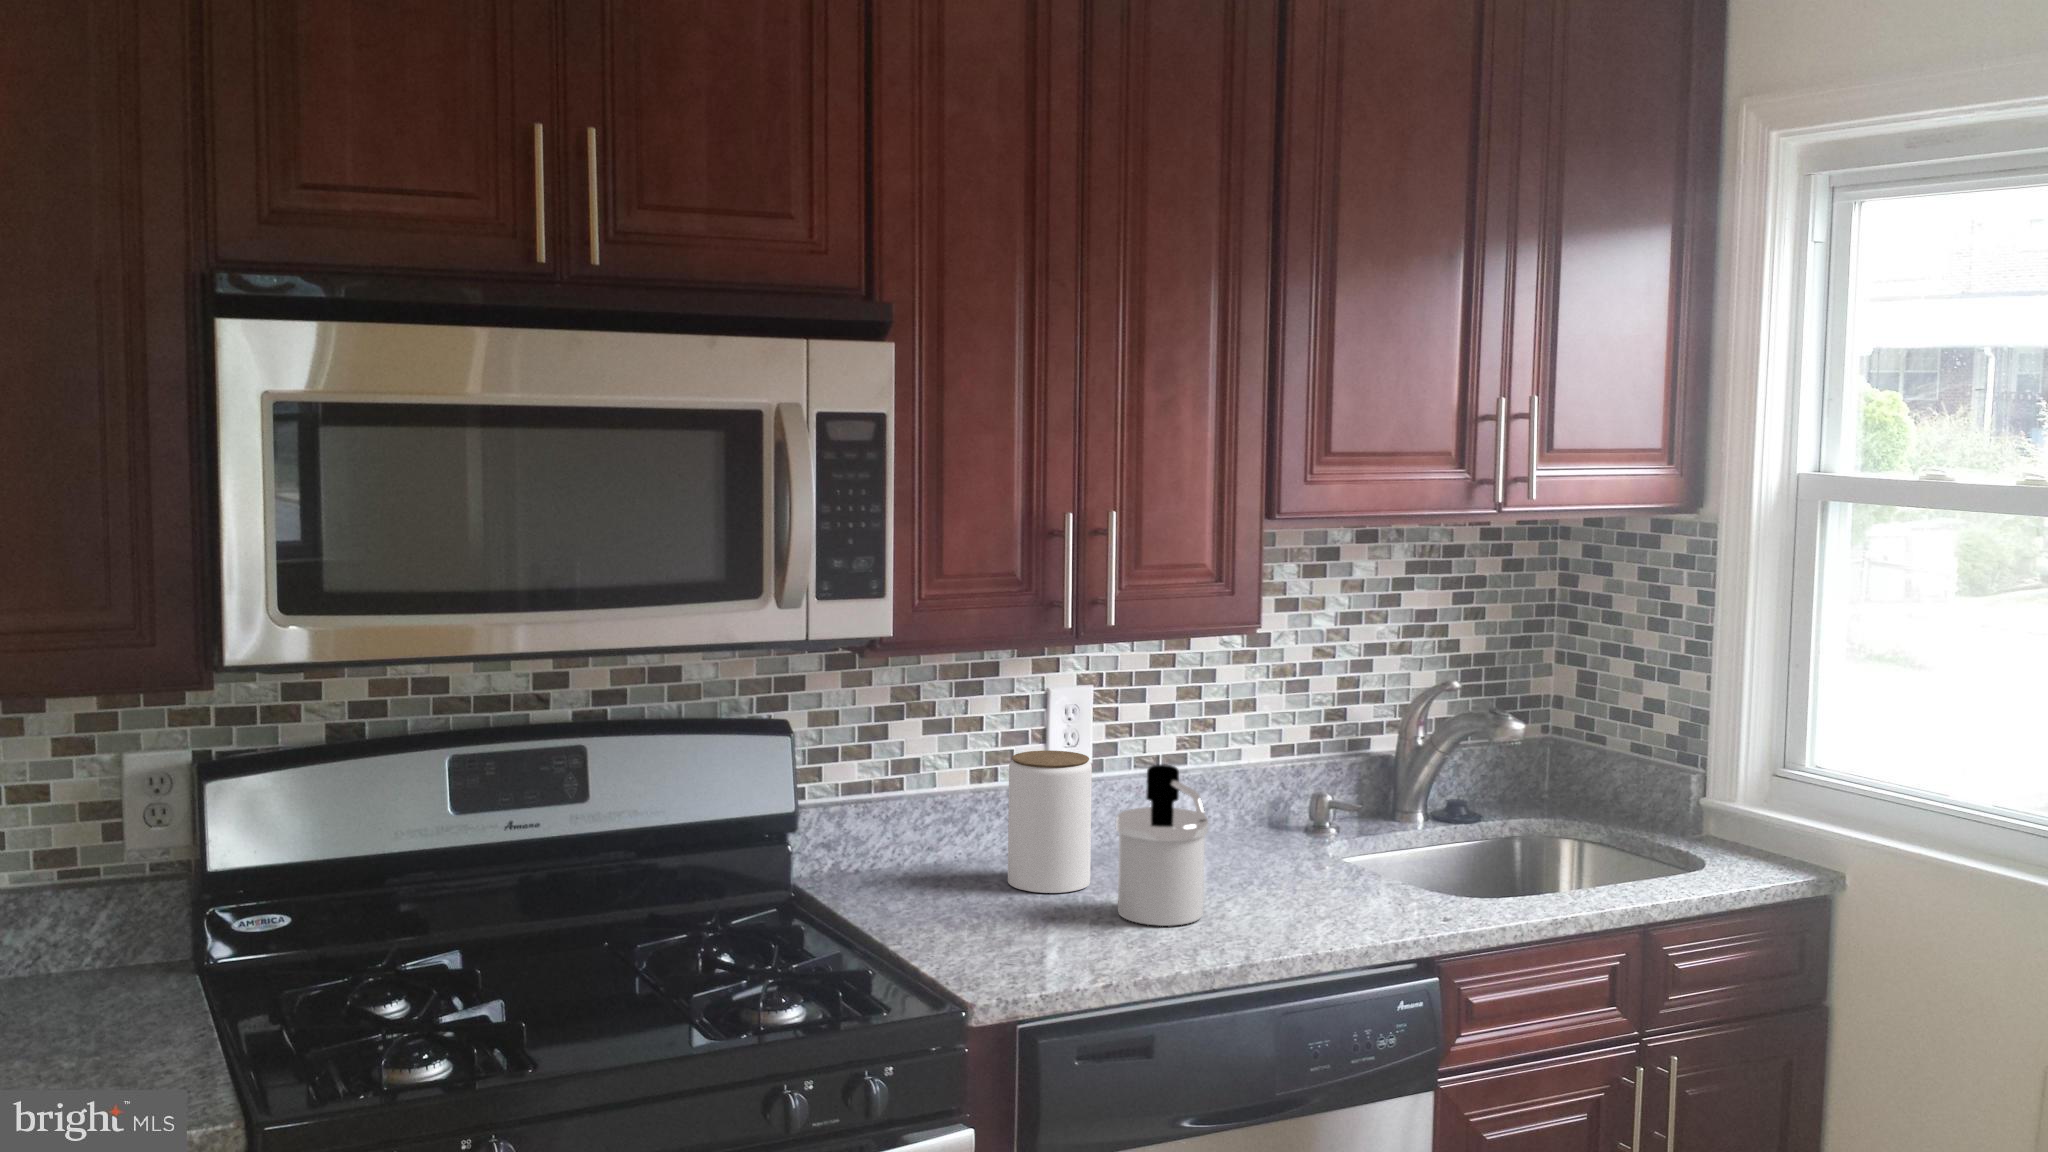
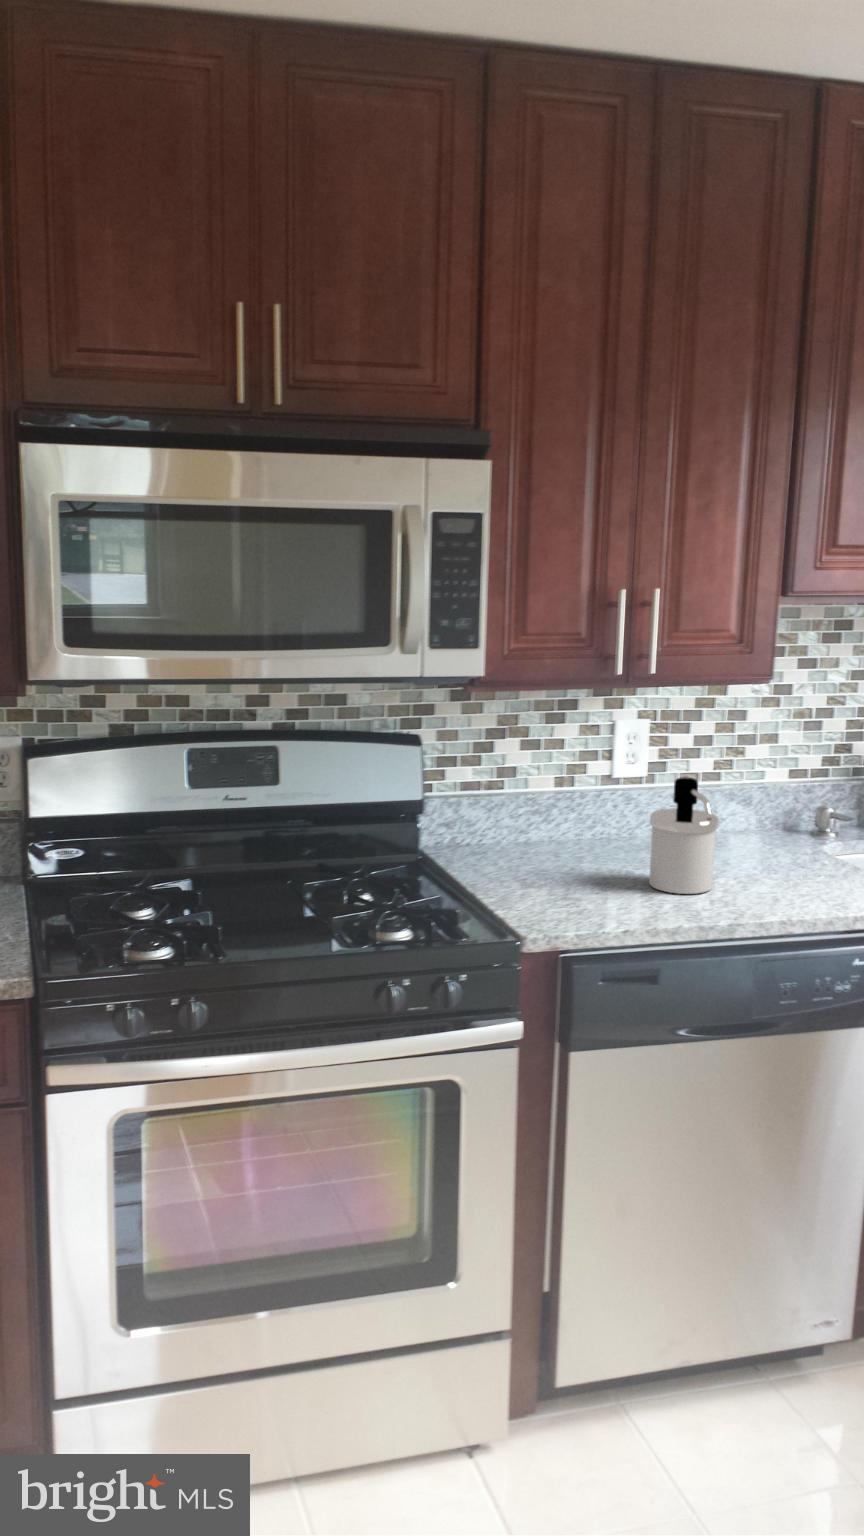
jar: present [1008,750,1092,893] -> none [575,765,639,867]

